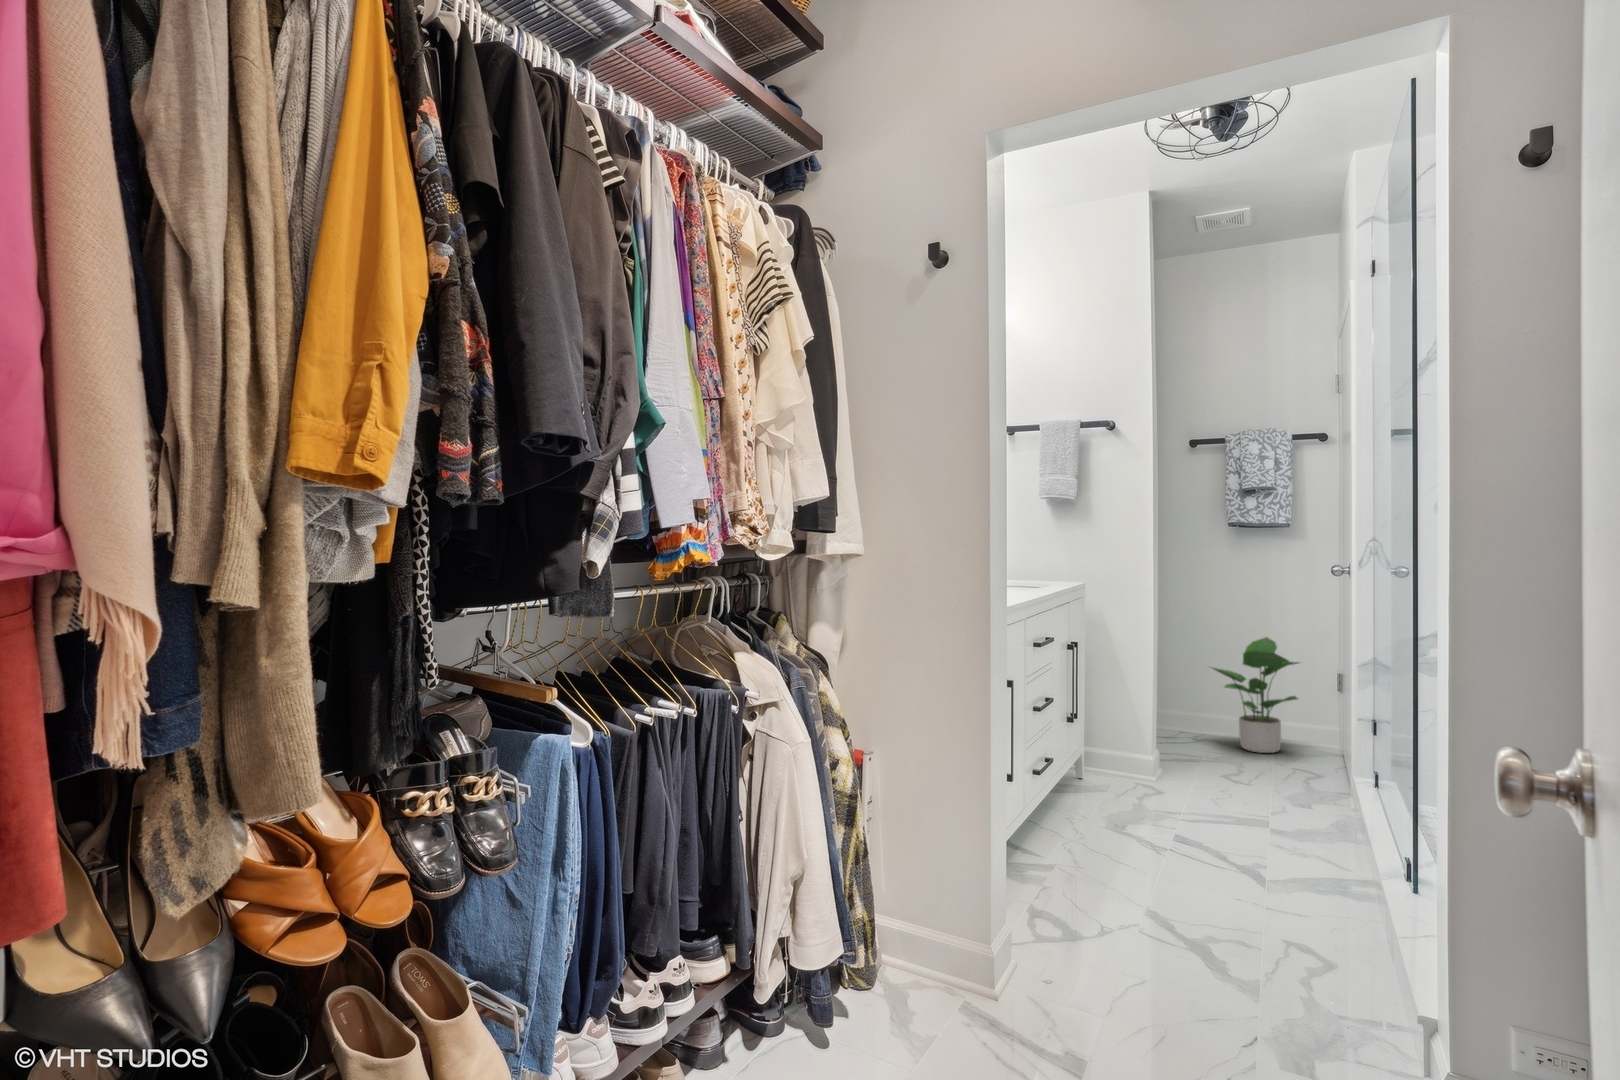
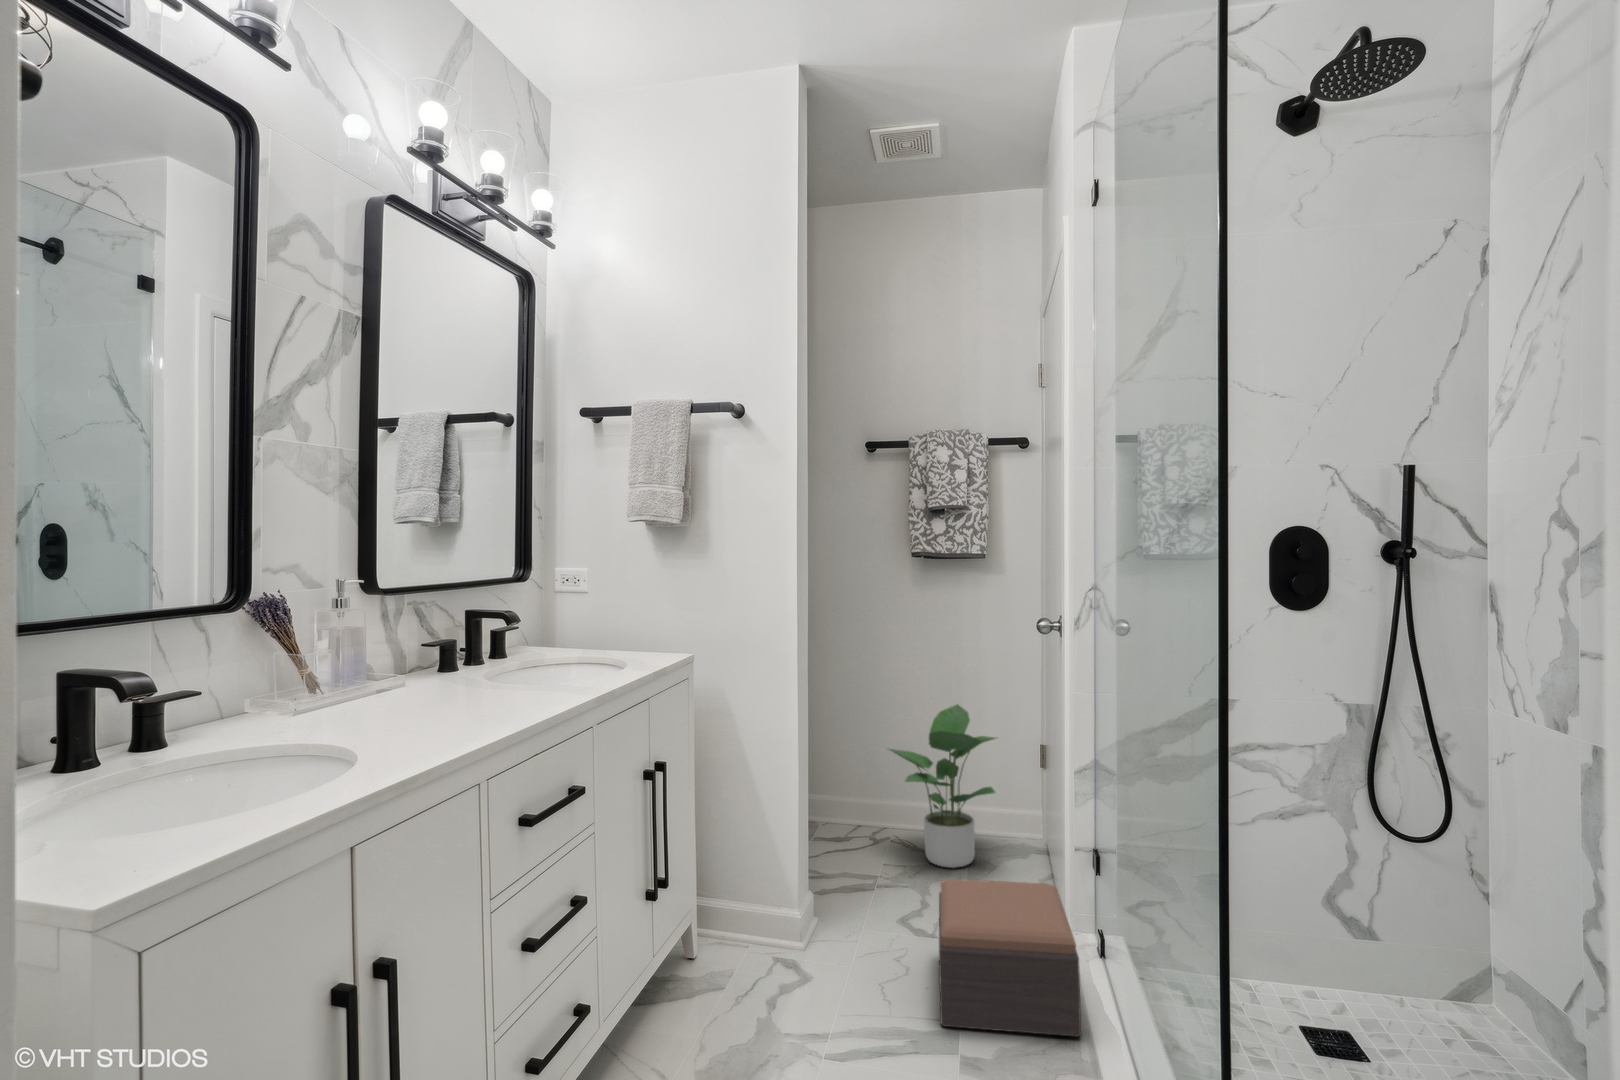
footstool: none [1253,737,1355,825] -> present [939,879,1081,1037]

